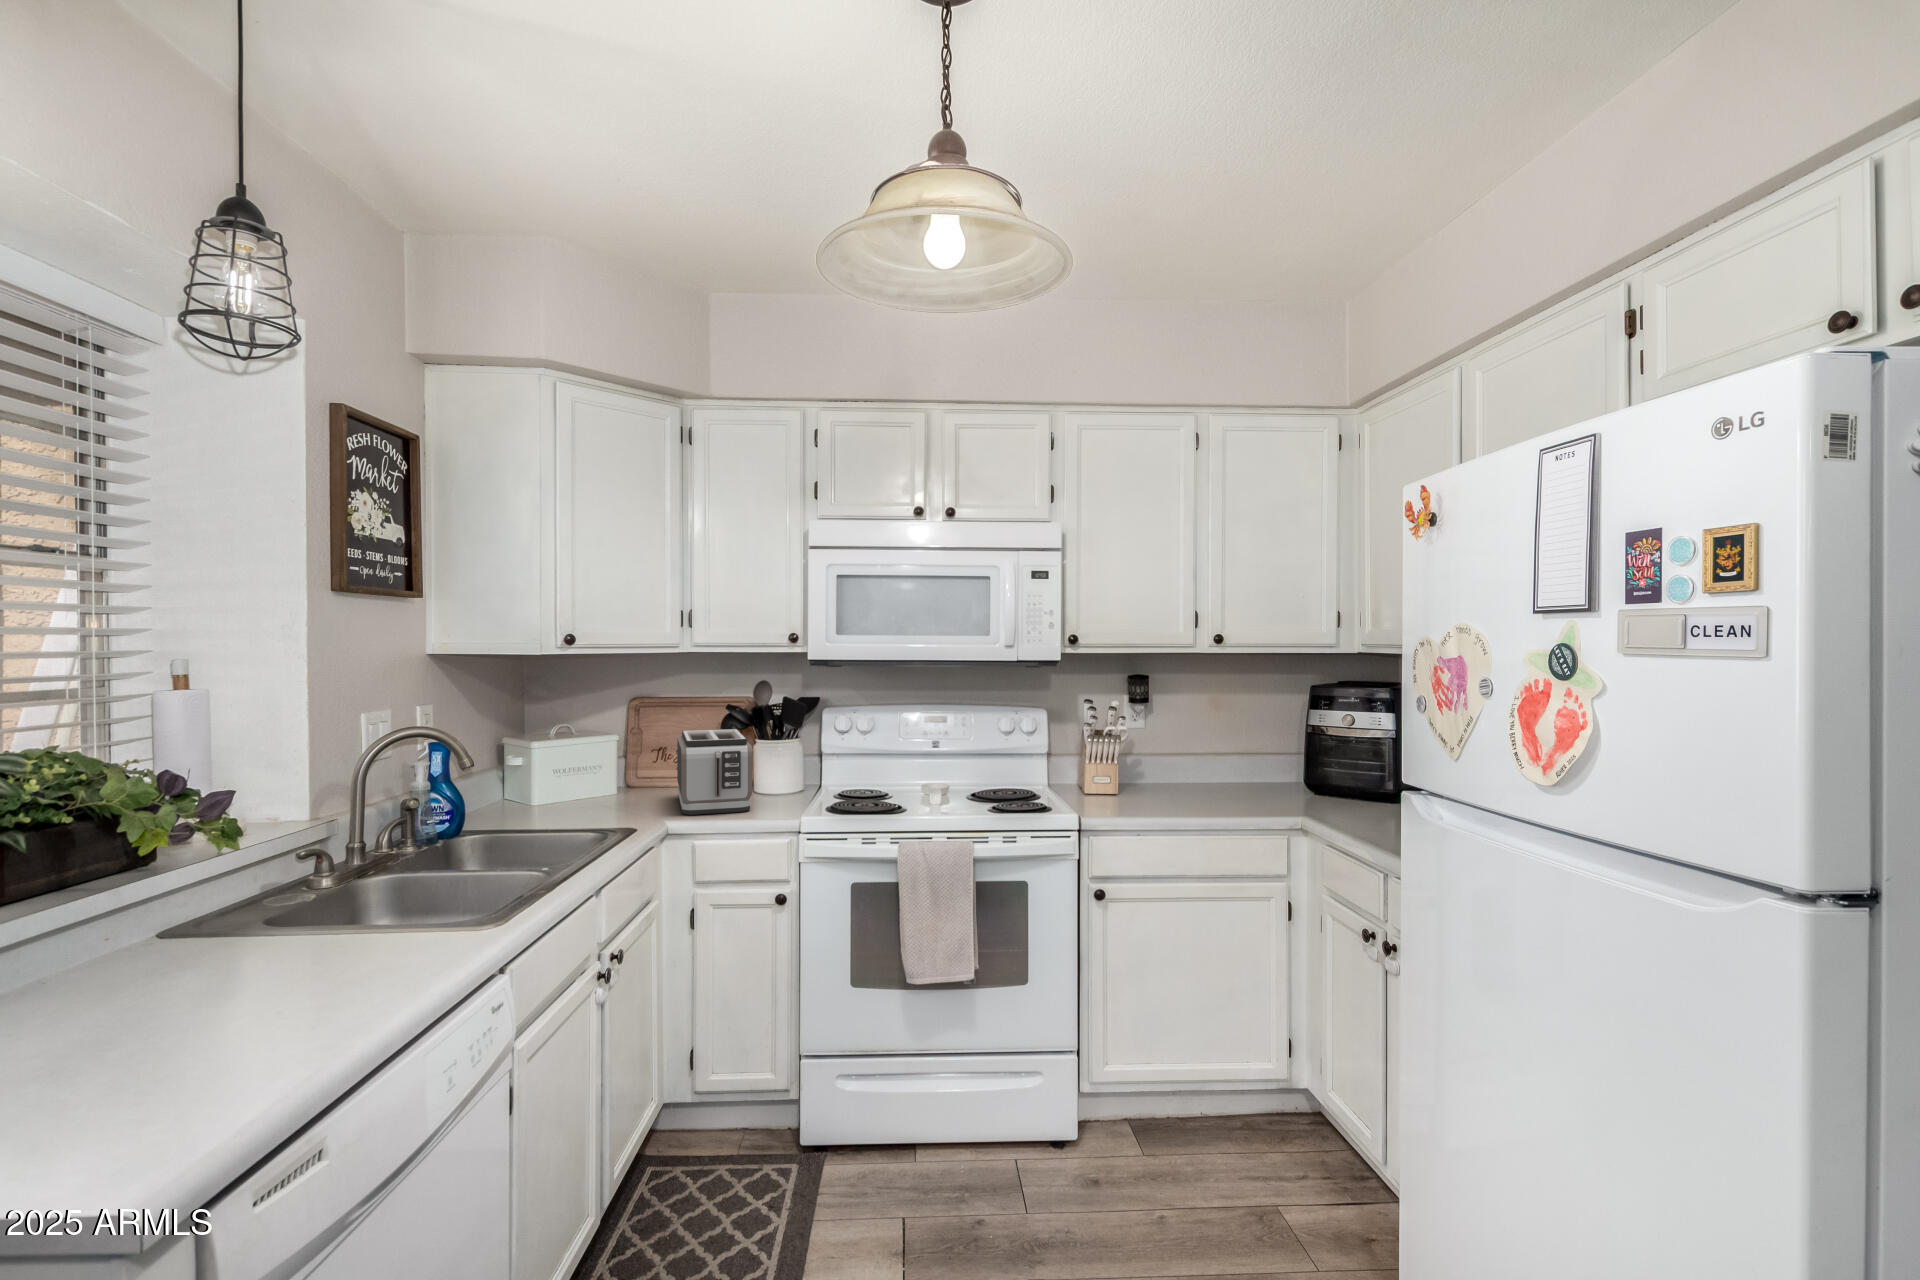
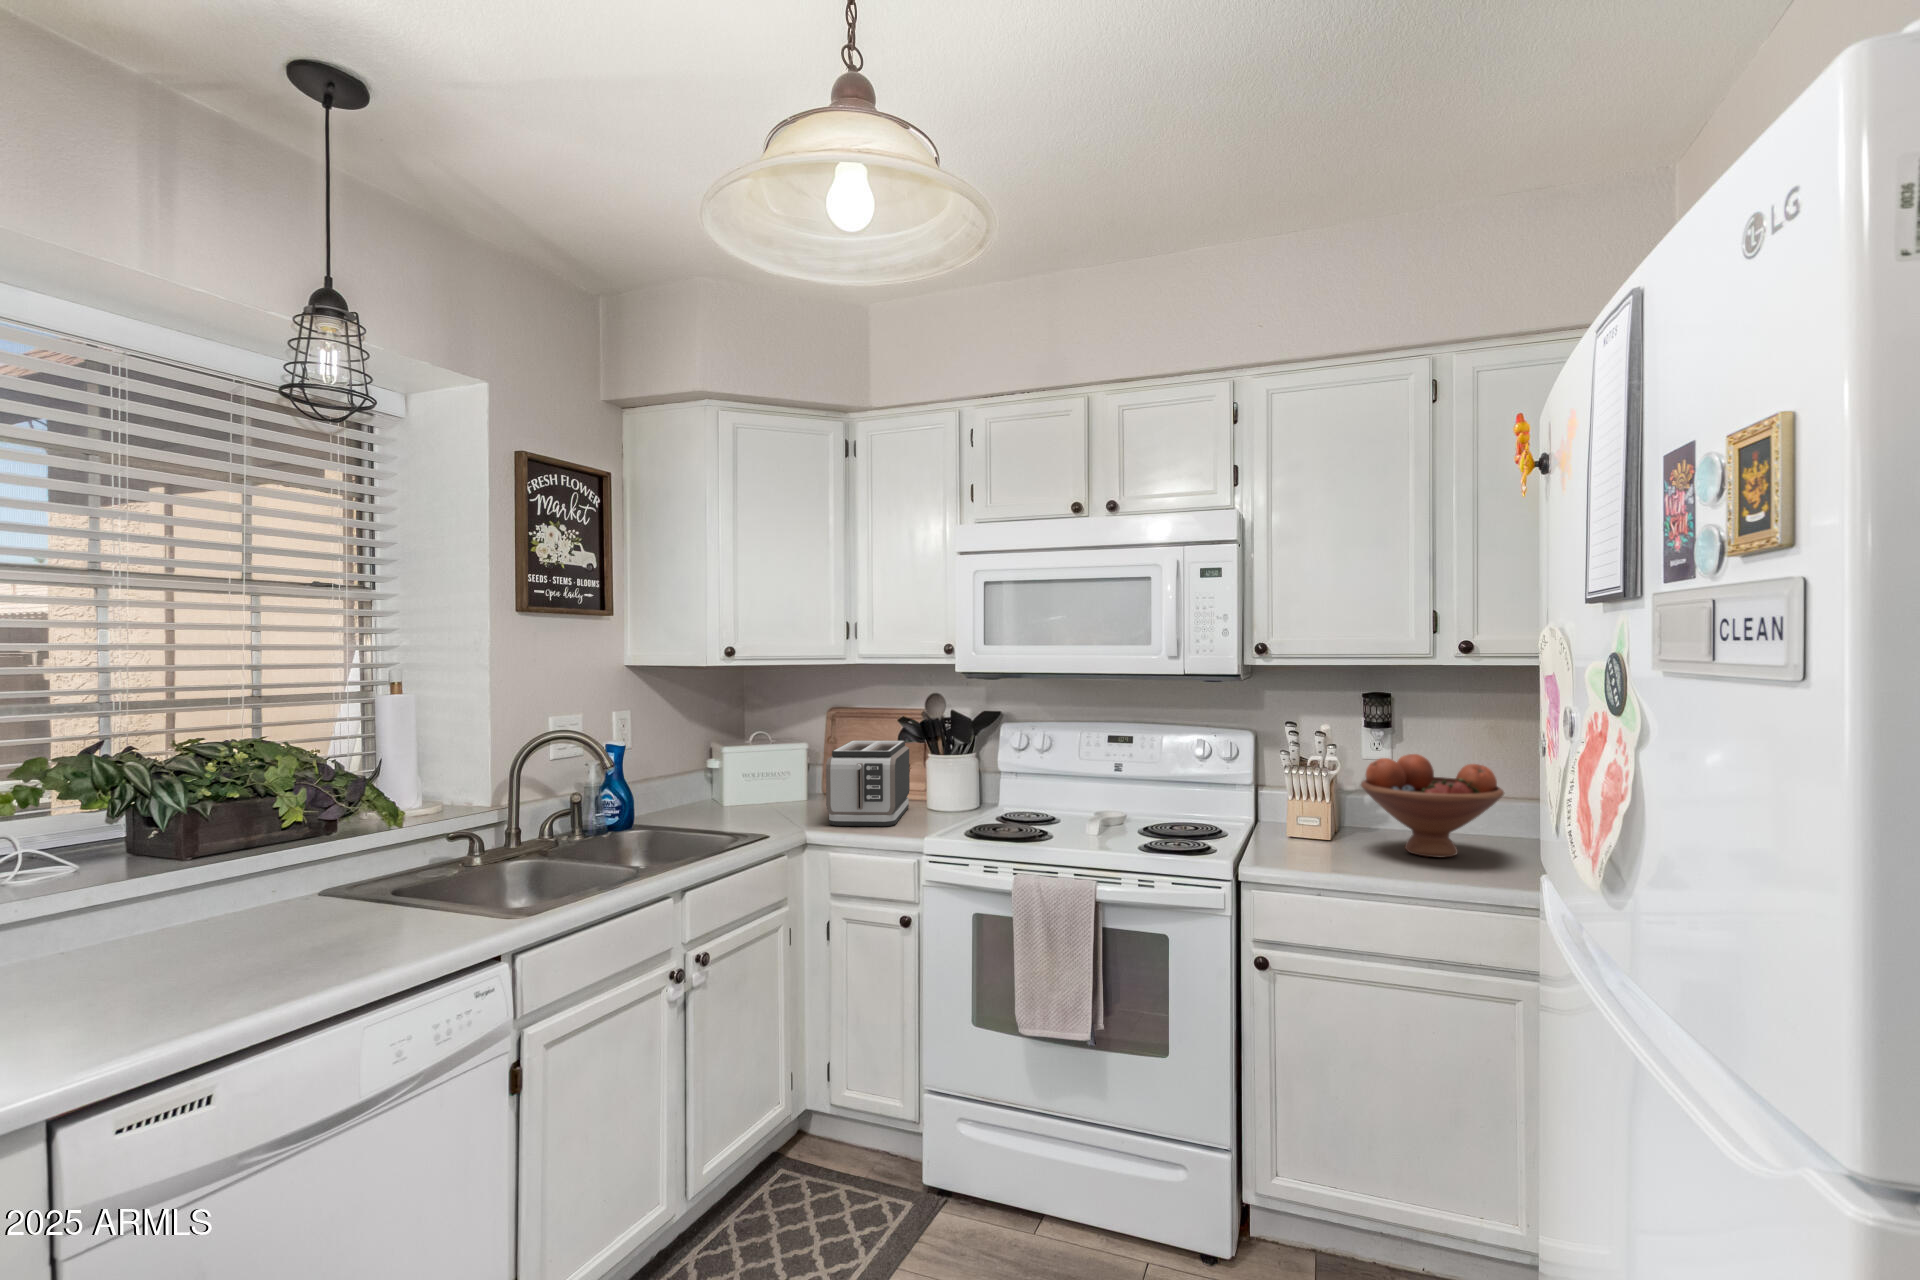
fruit bowl: none [1149,724,1251,802] -> present [1361,754,1504,857]

